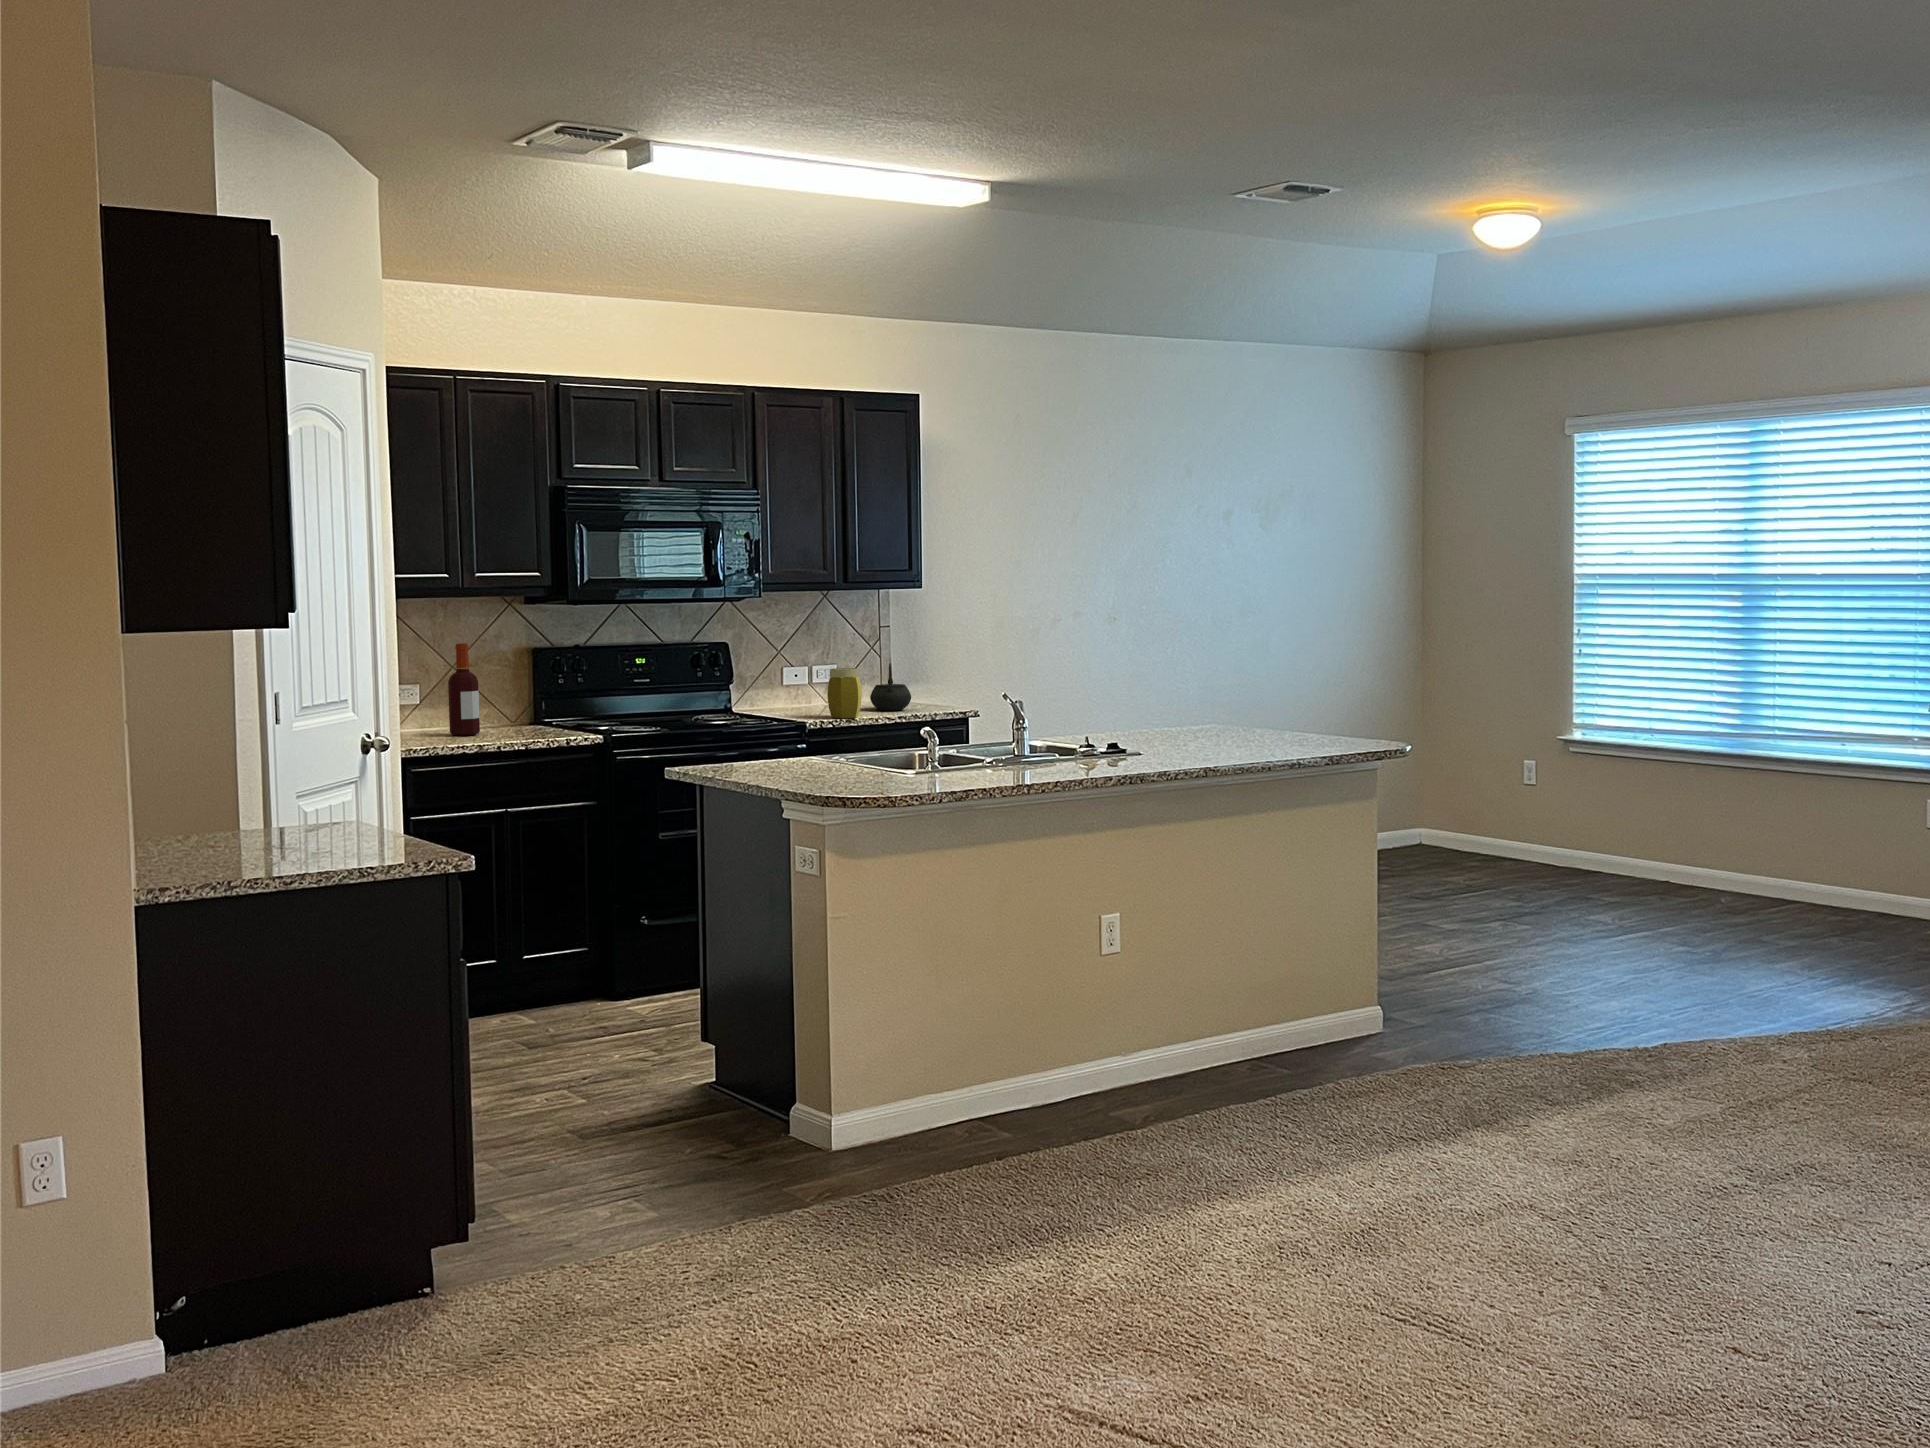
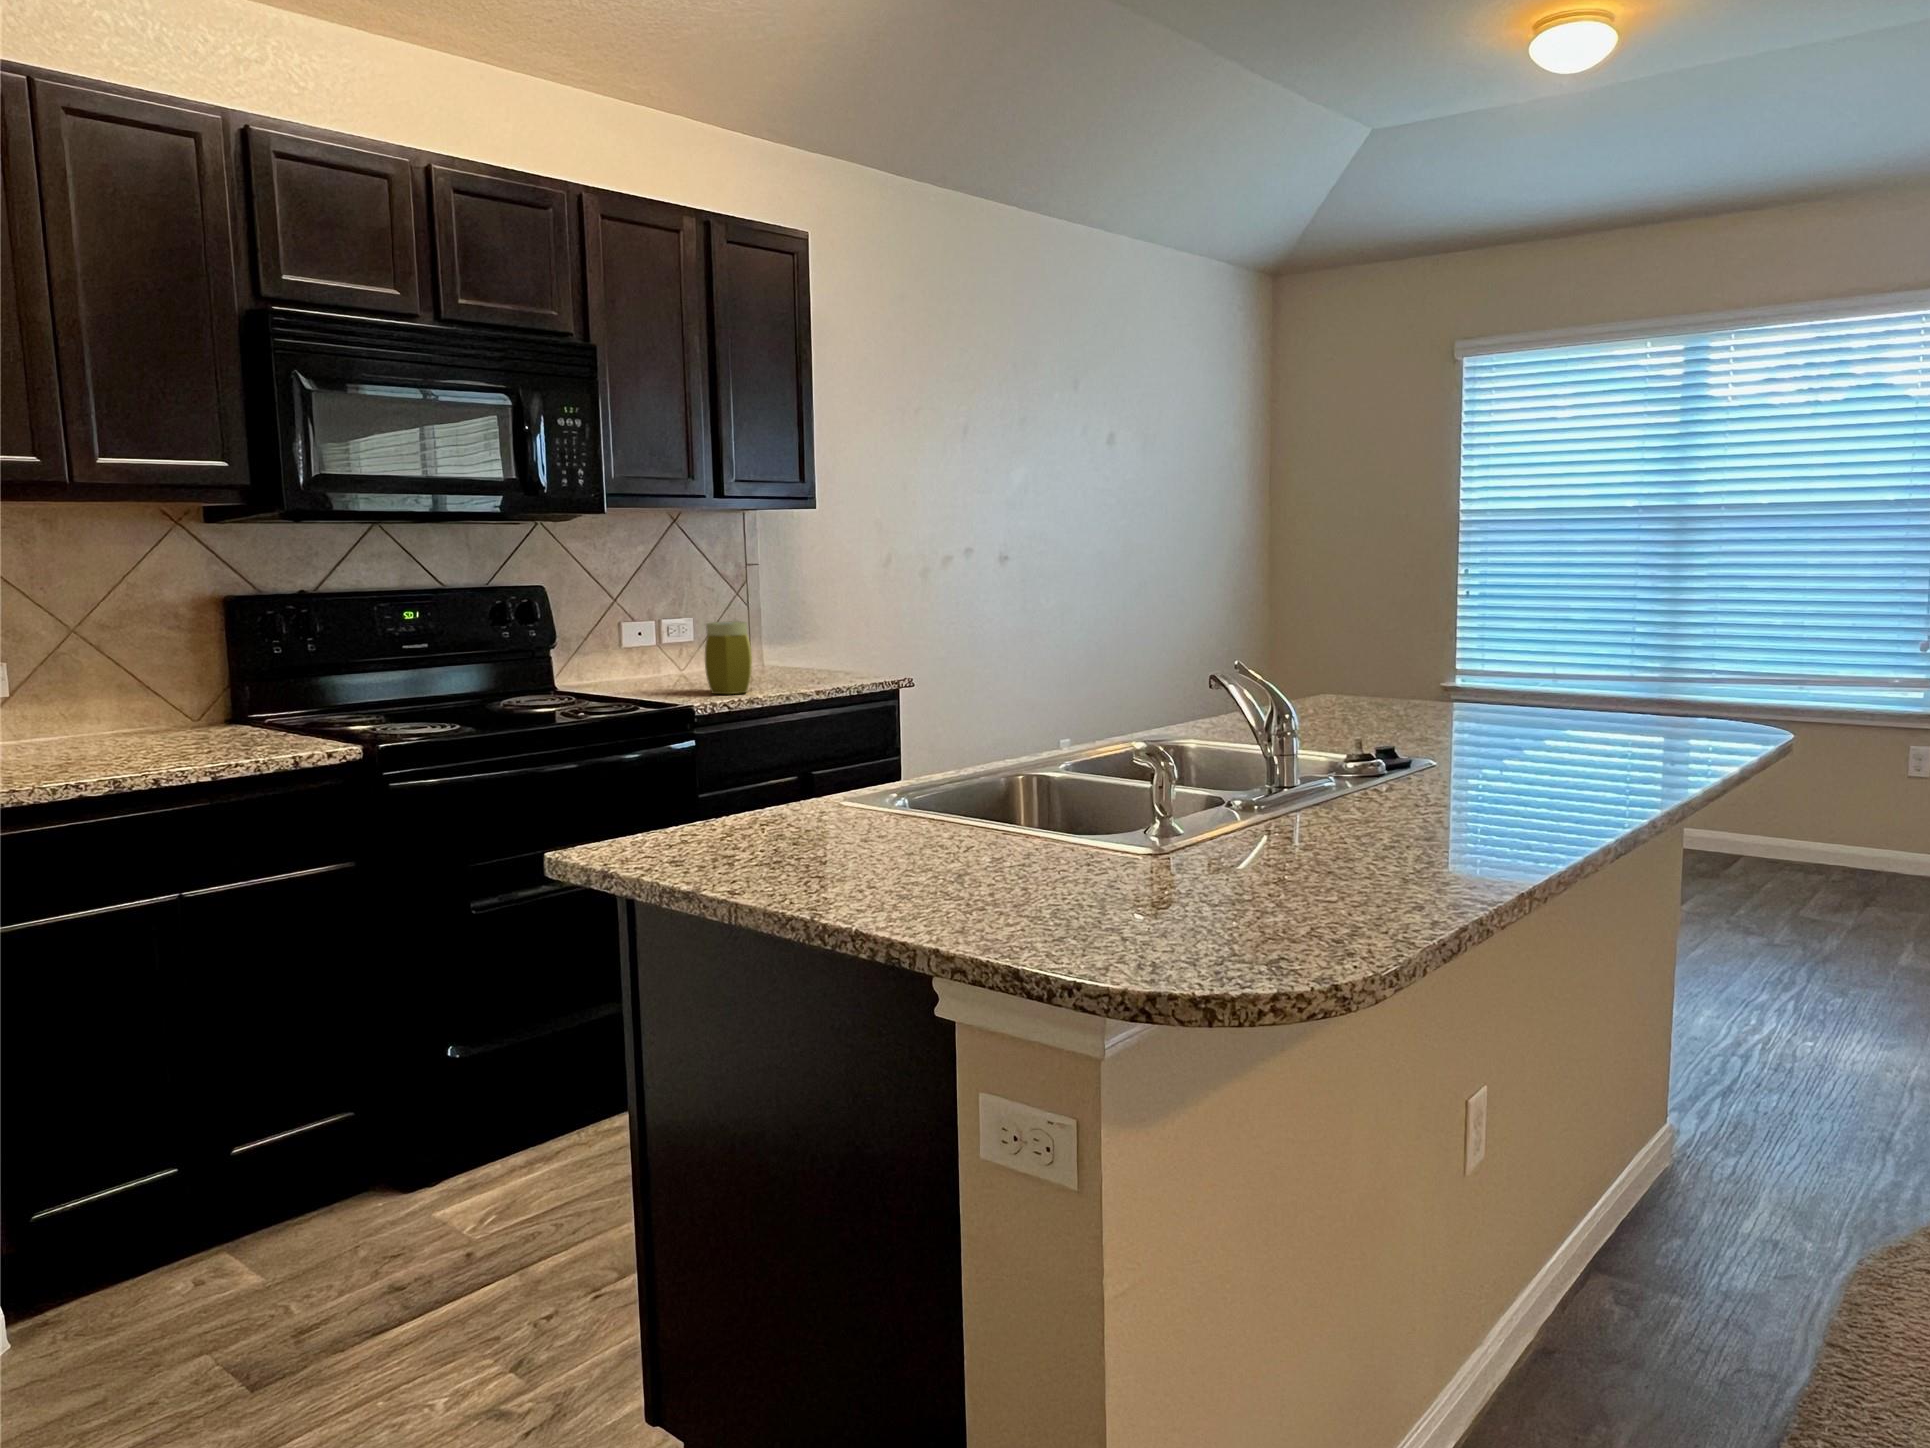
bottle: present [448,643,480,735] -> none [49,589,121,755]
kettle: present [870,663,911,710] -> none [750,614,806,679]

